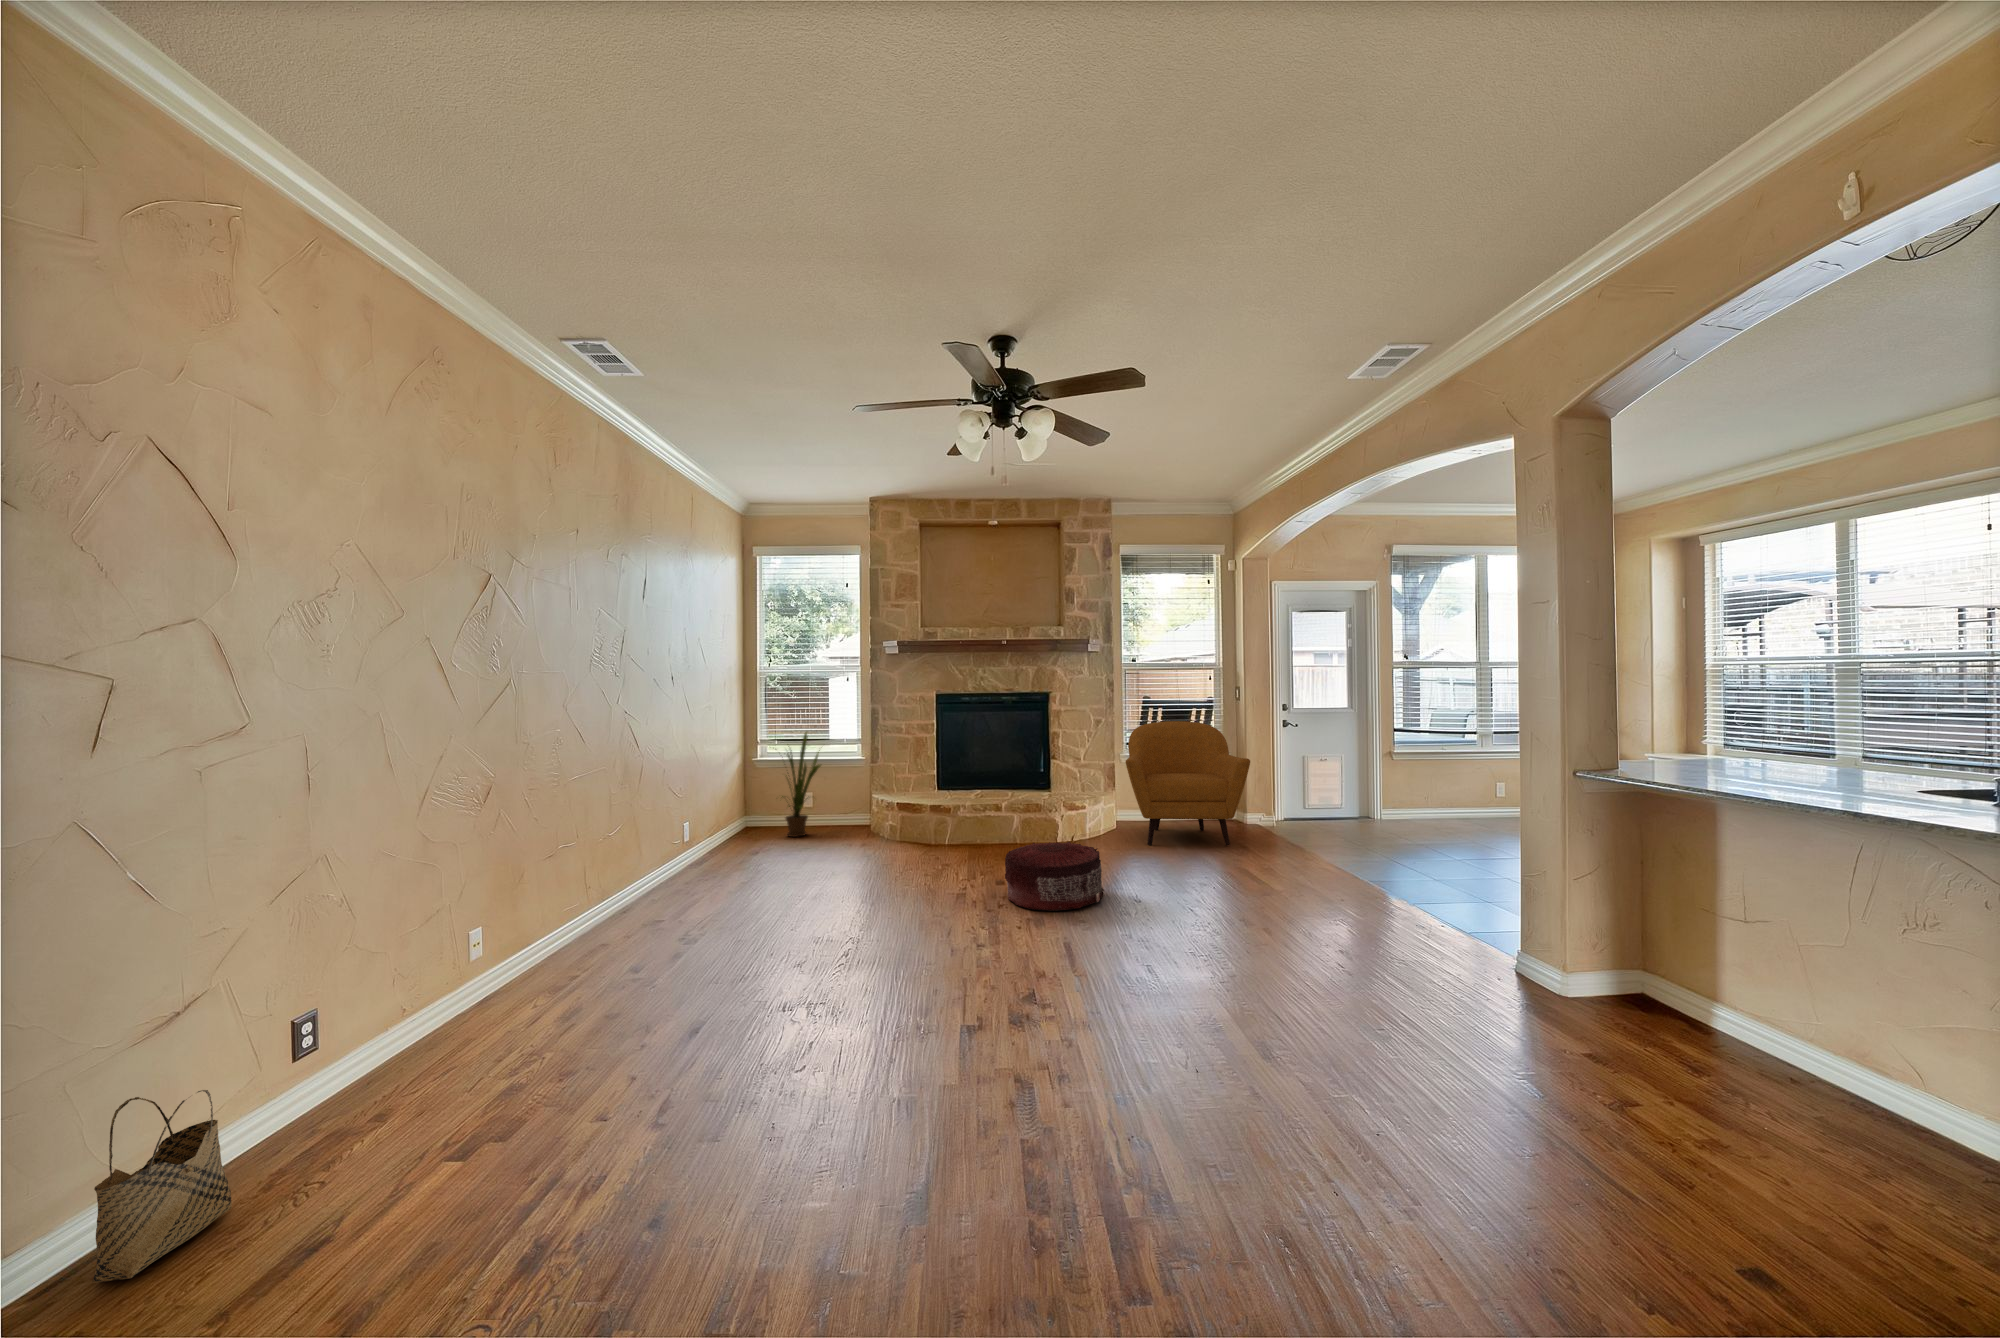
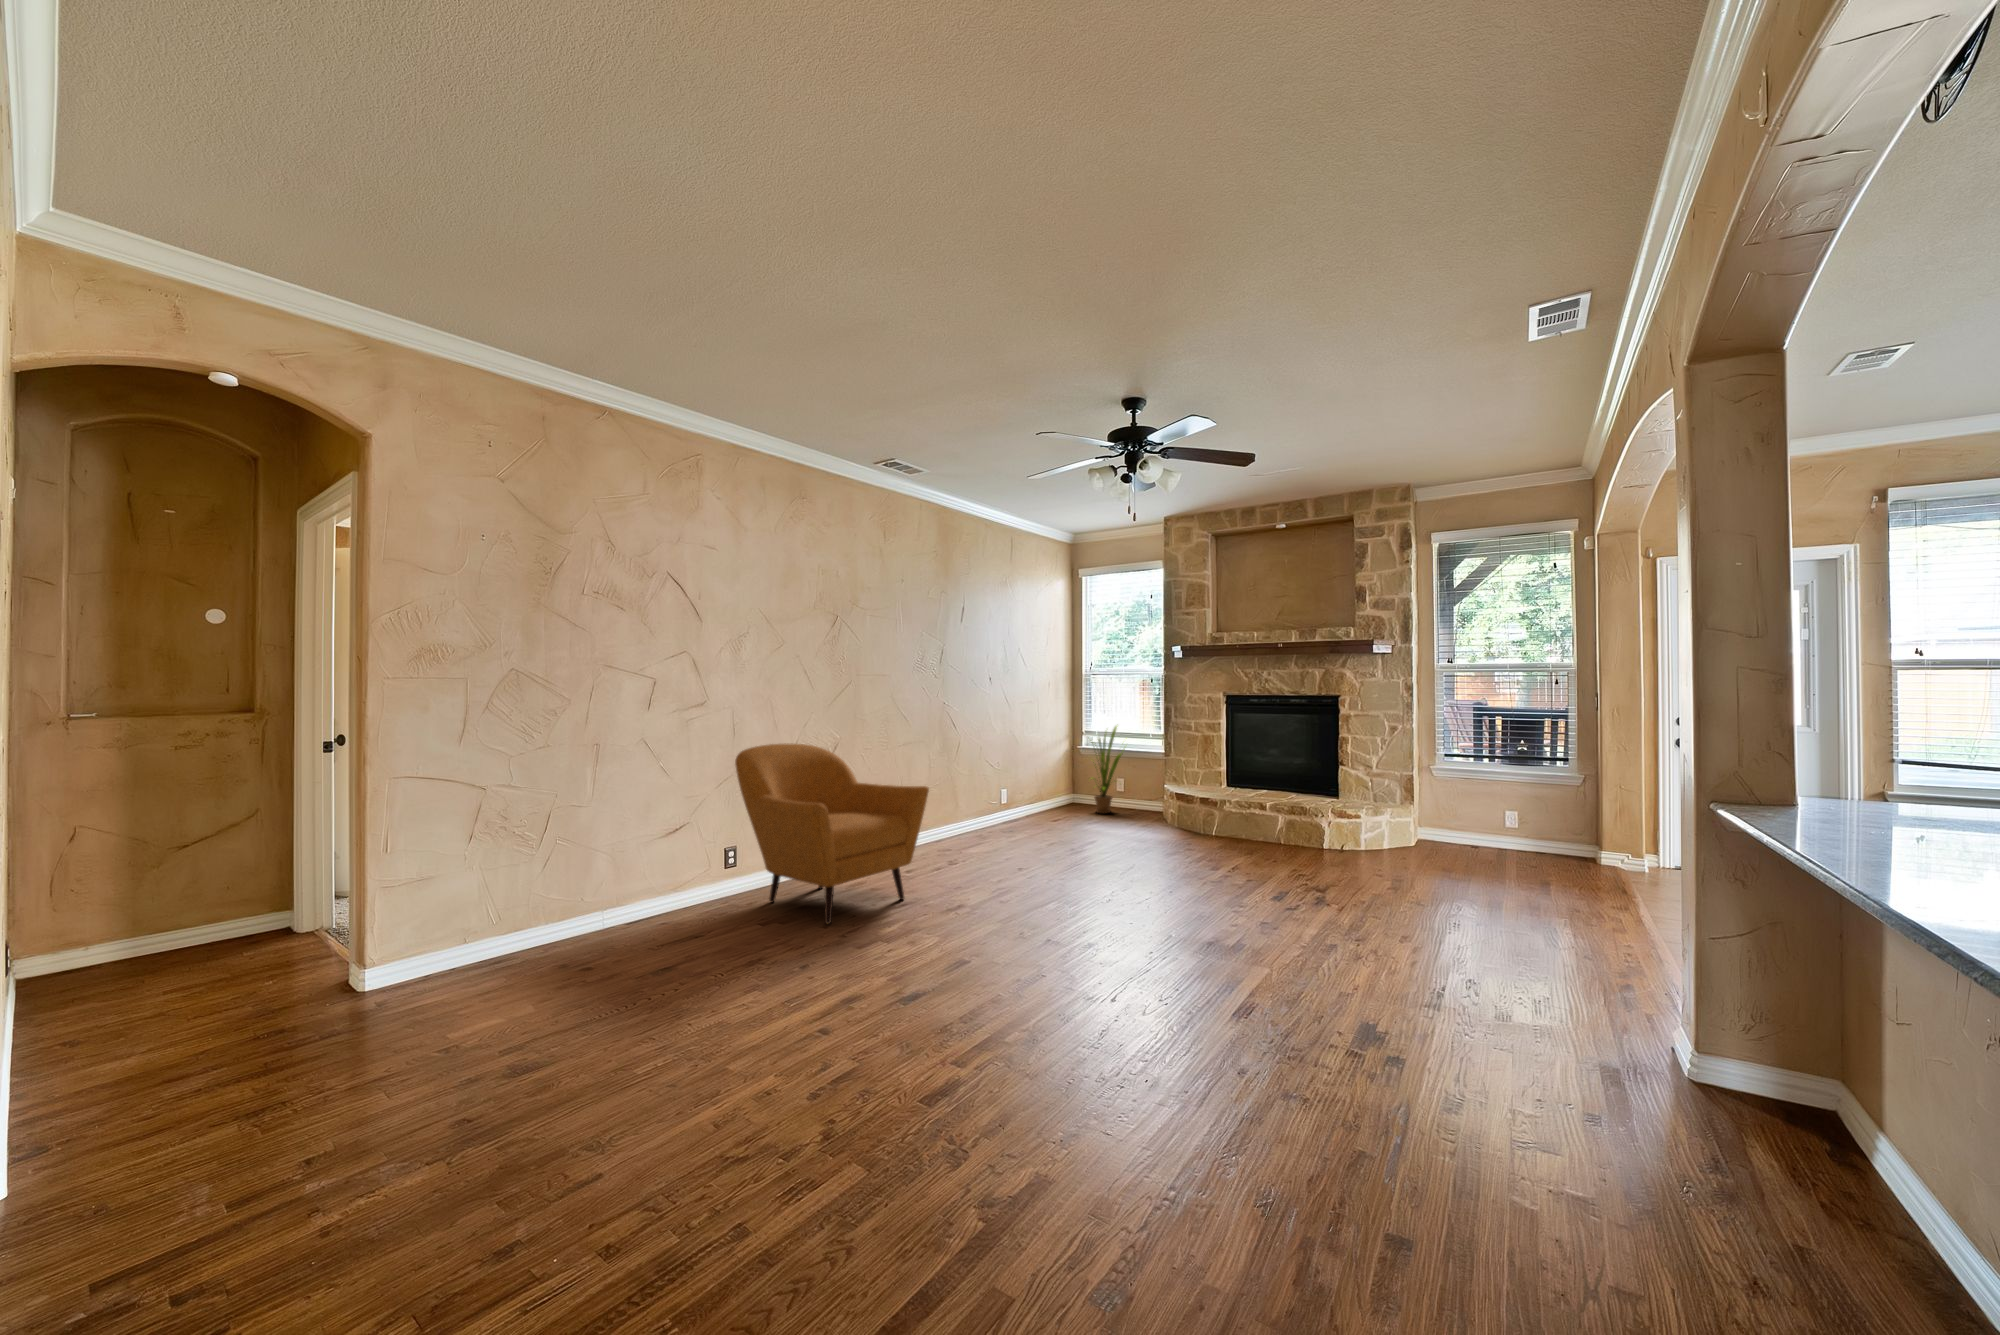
armchair: present [1126,721,1250,846] -> present [735,743,929,924]
pouf: present [1005,842,1104,911] -> none [1193,834,1290,895]
woven basket: present [93,1090,232,1283] -> none [645,858,689,926]

